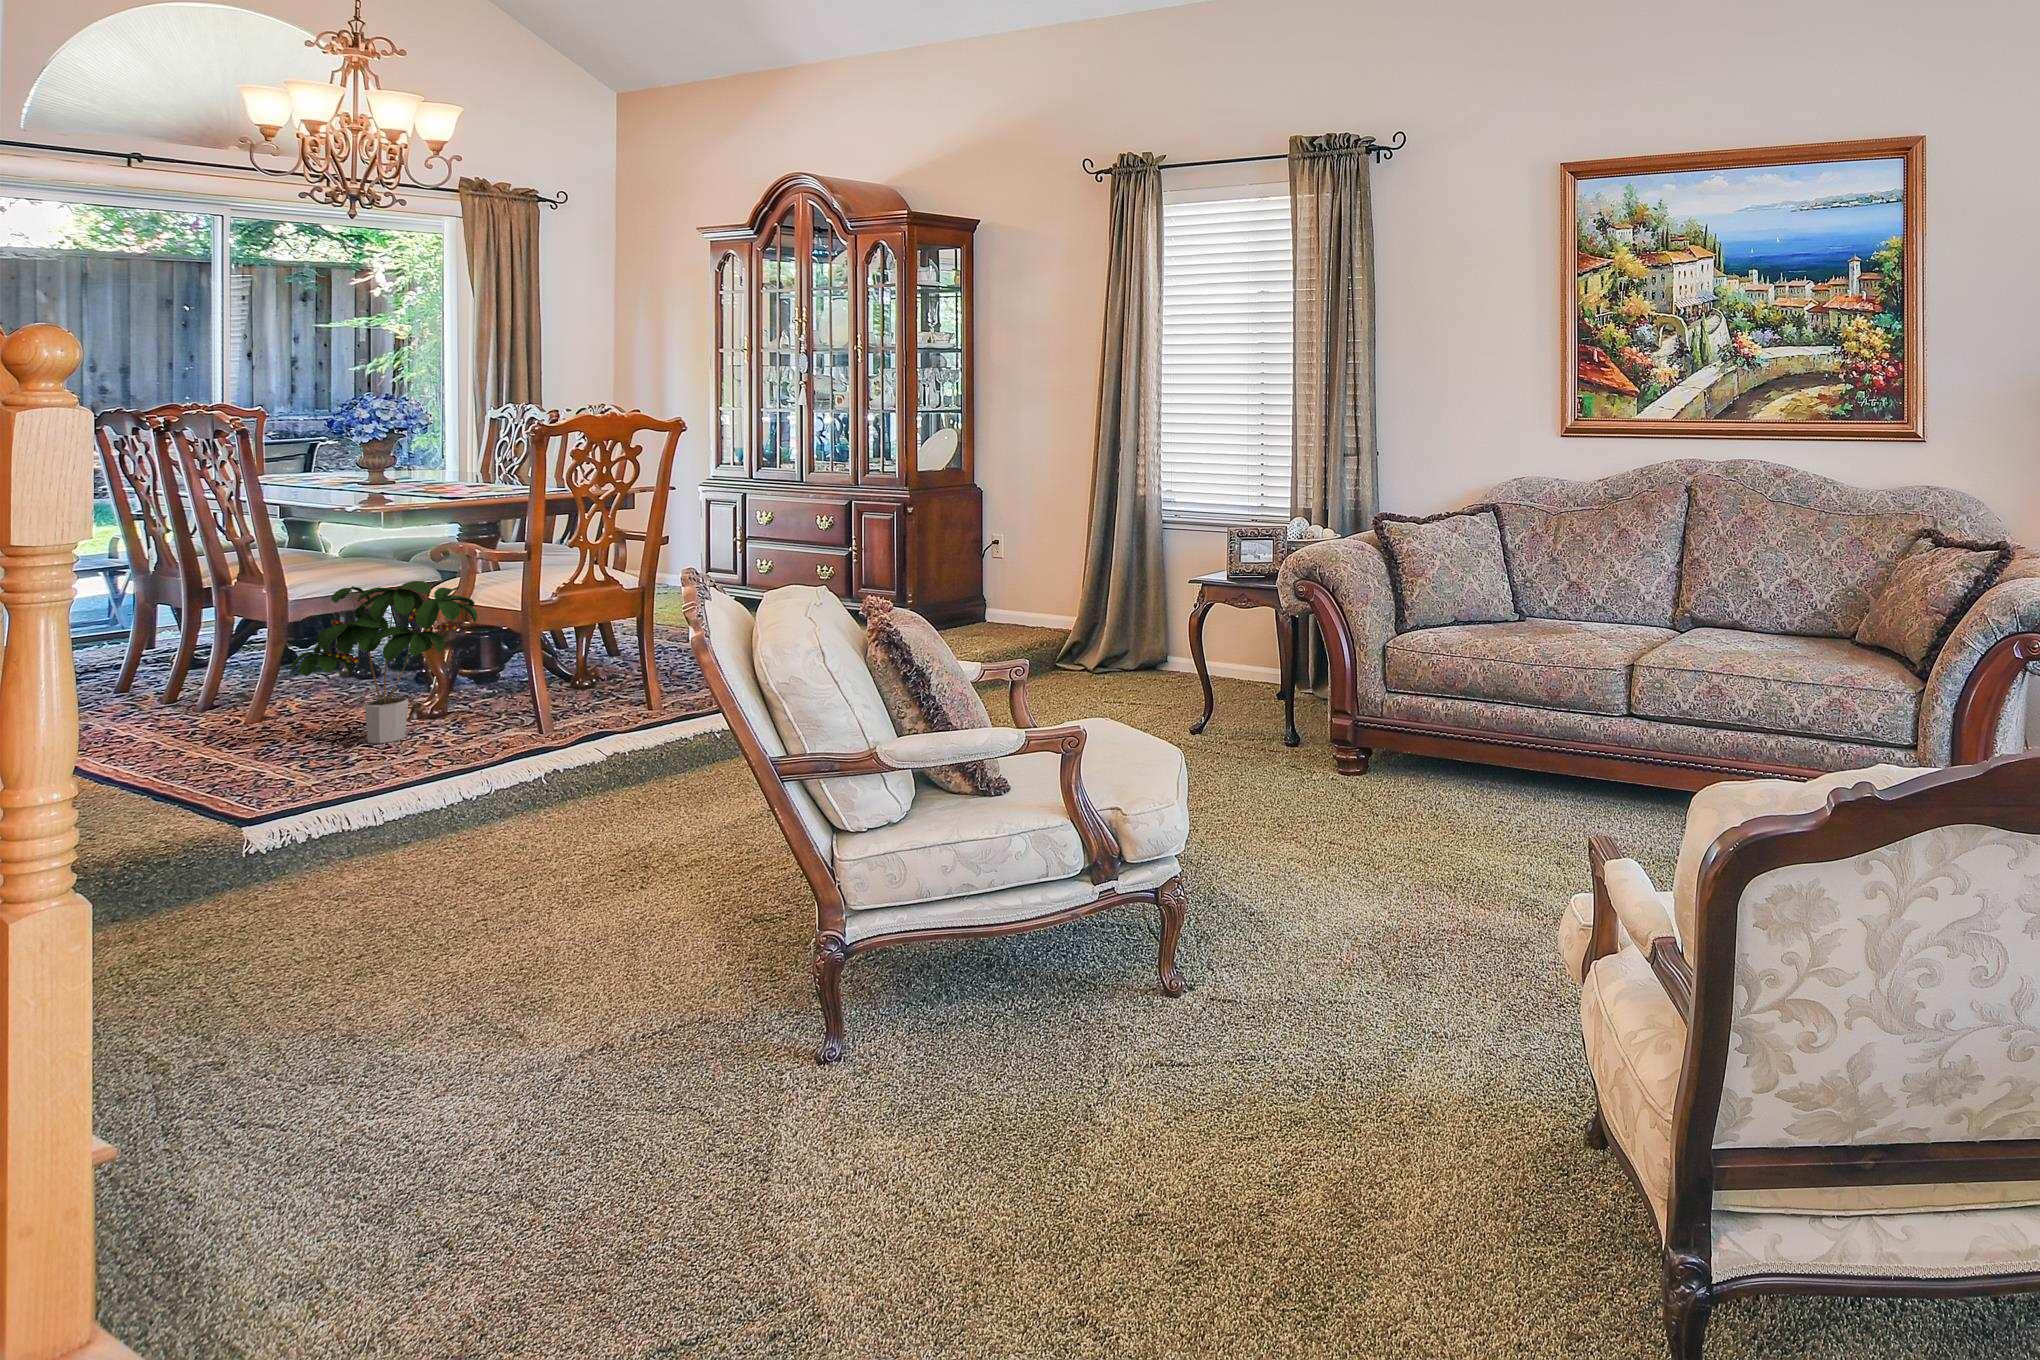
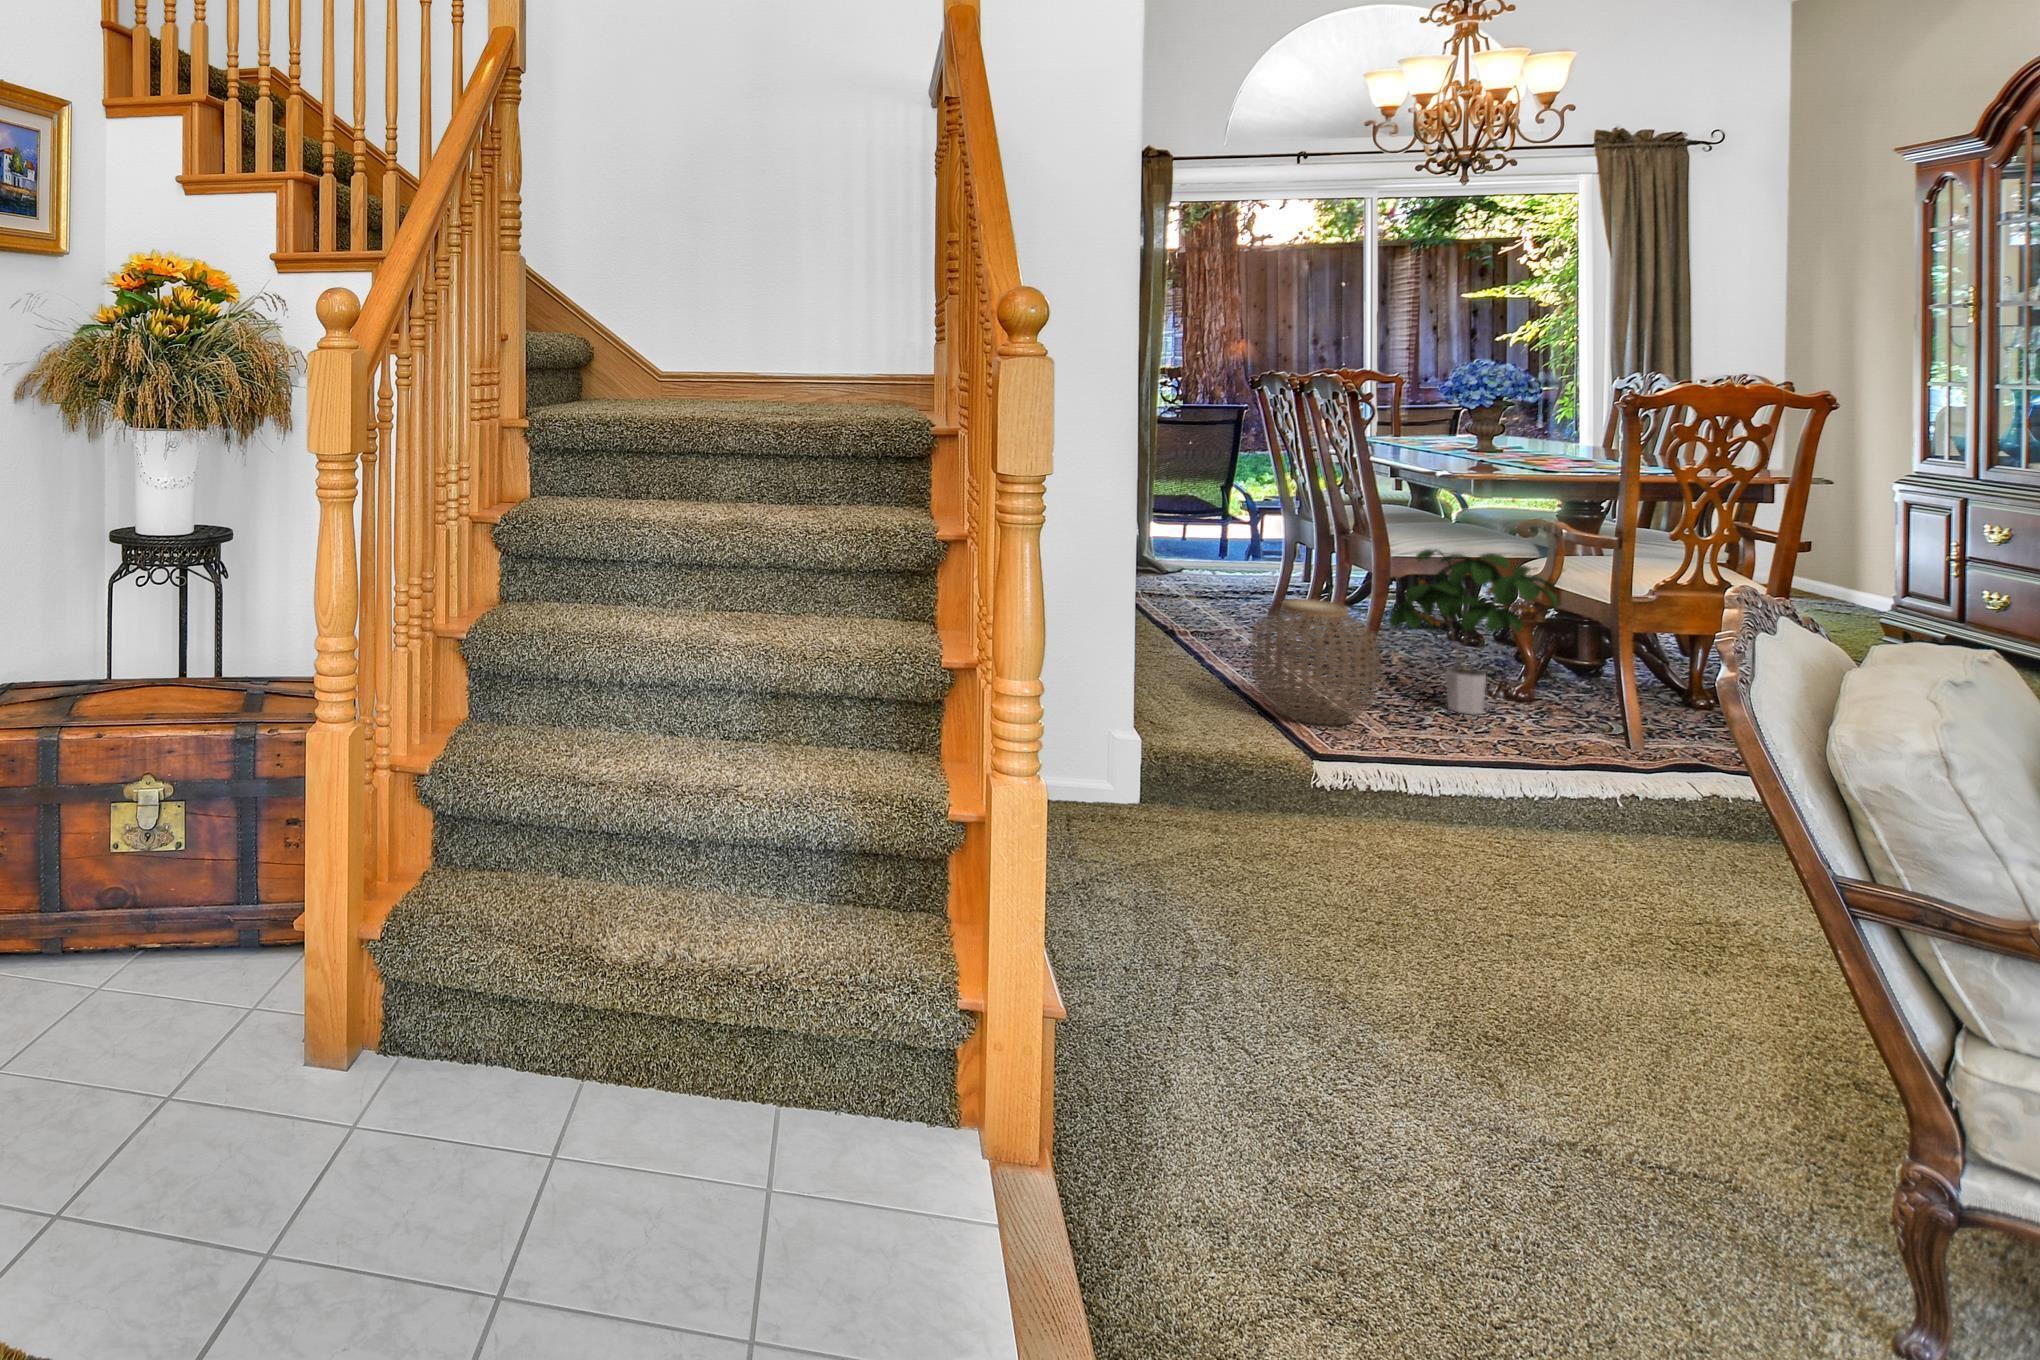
woven basket: none [132,662,301,804] -> present [1251,599,1379,725]

